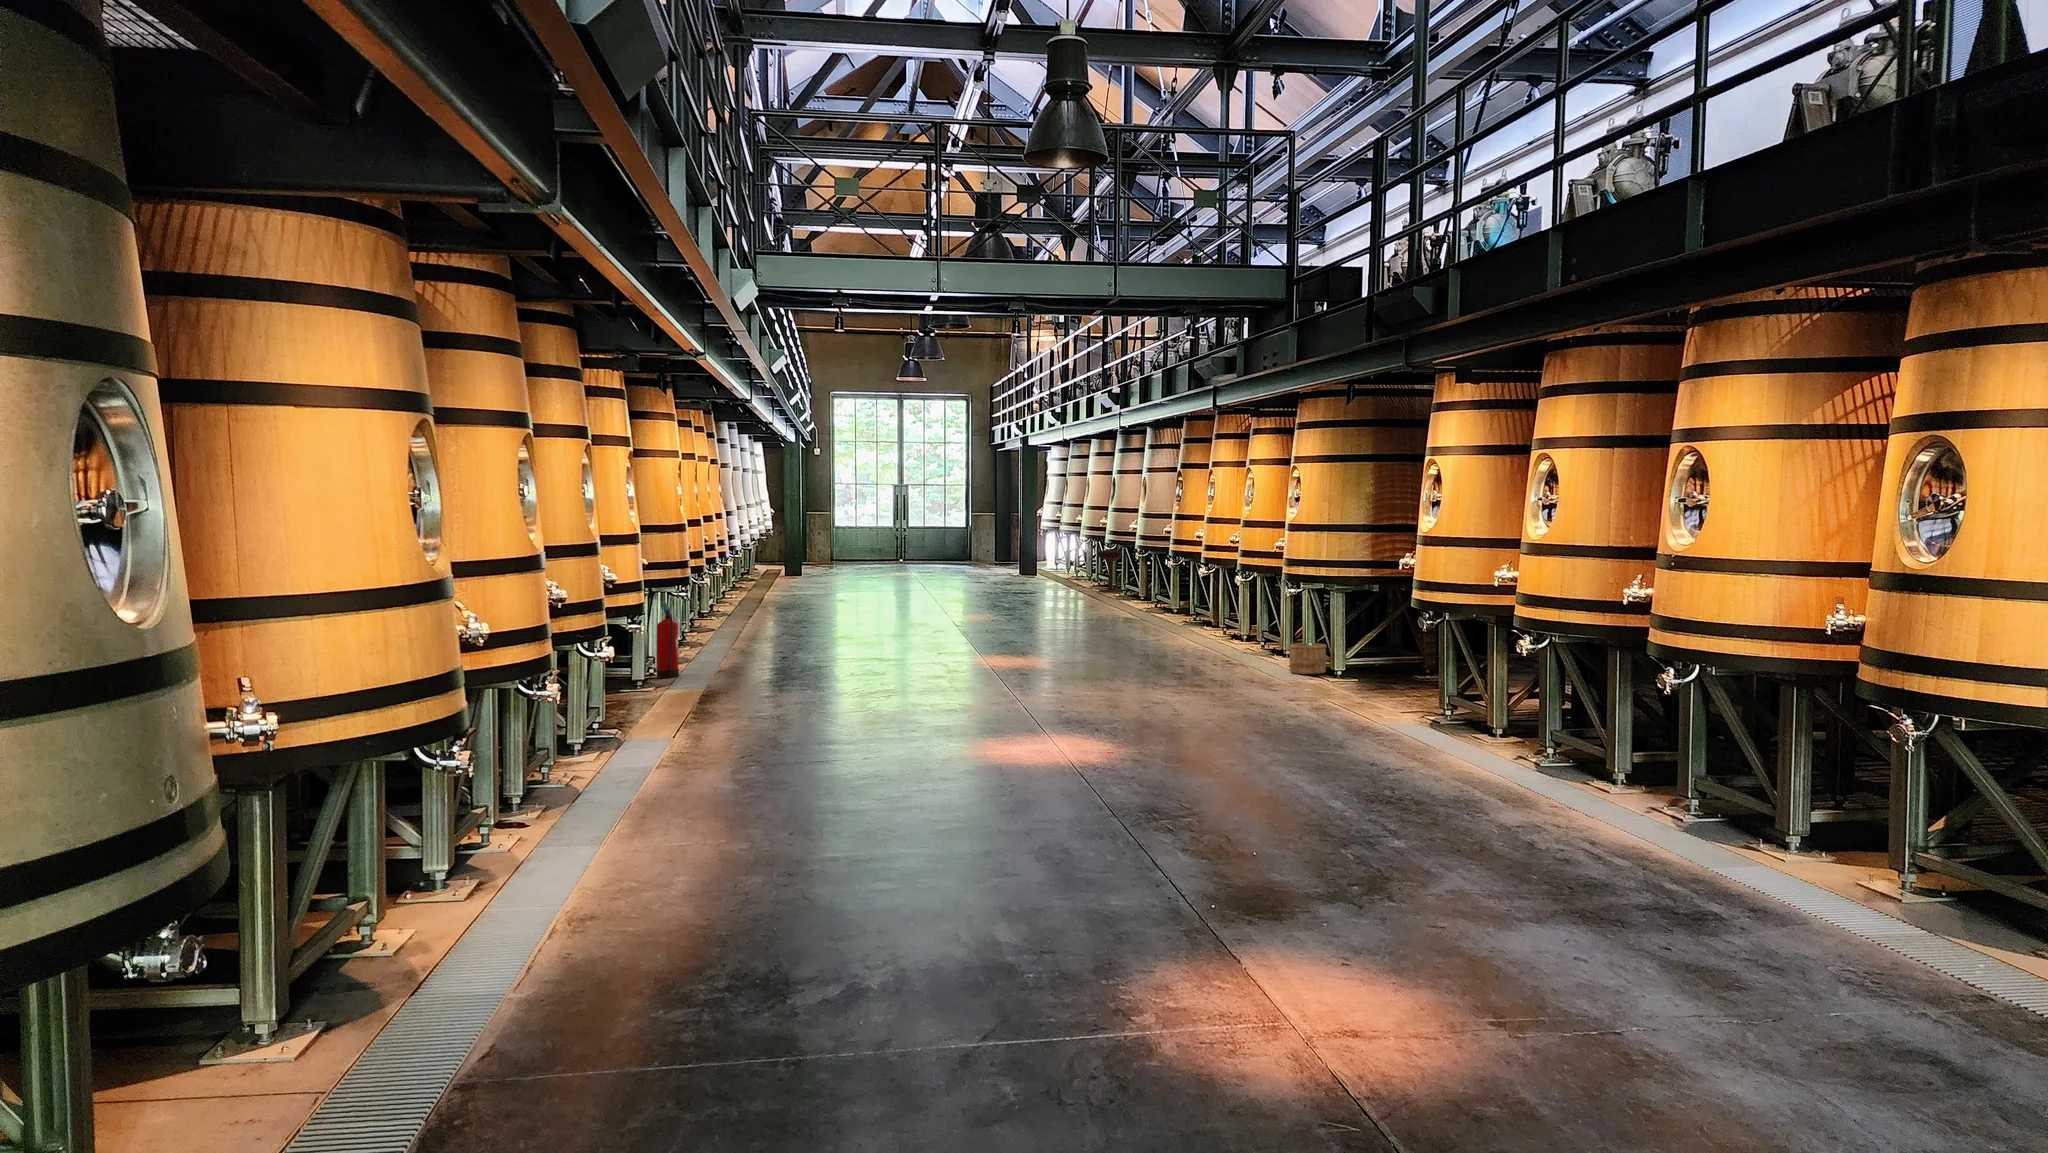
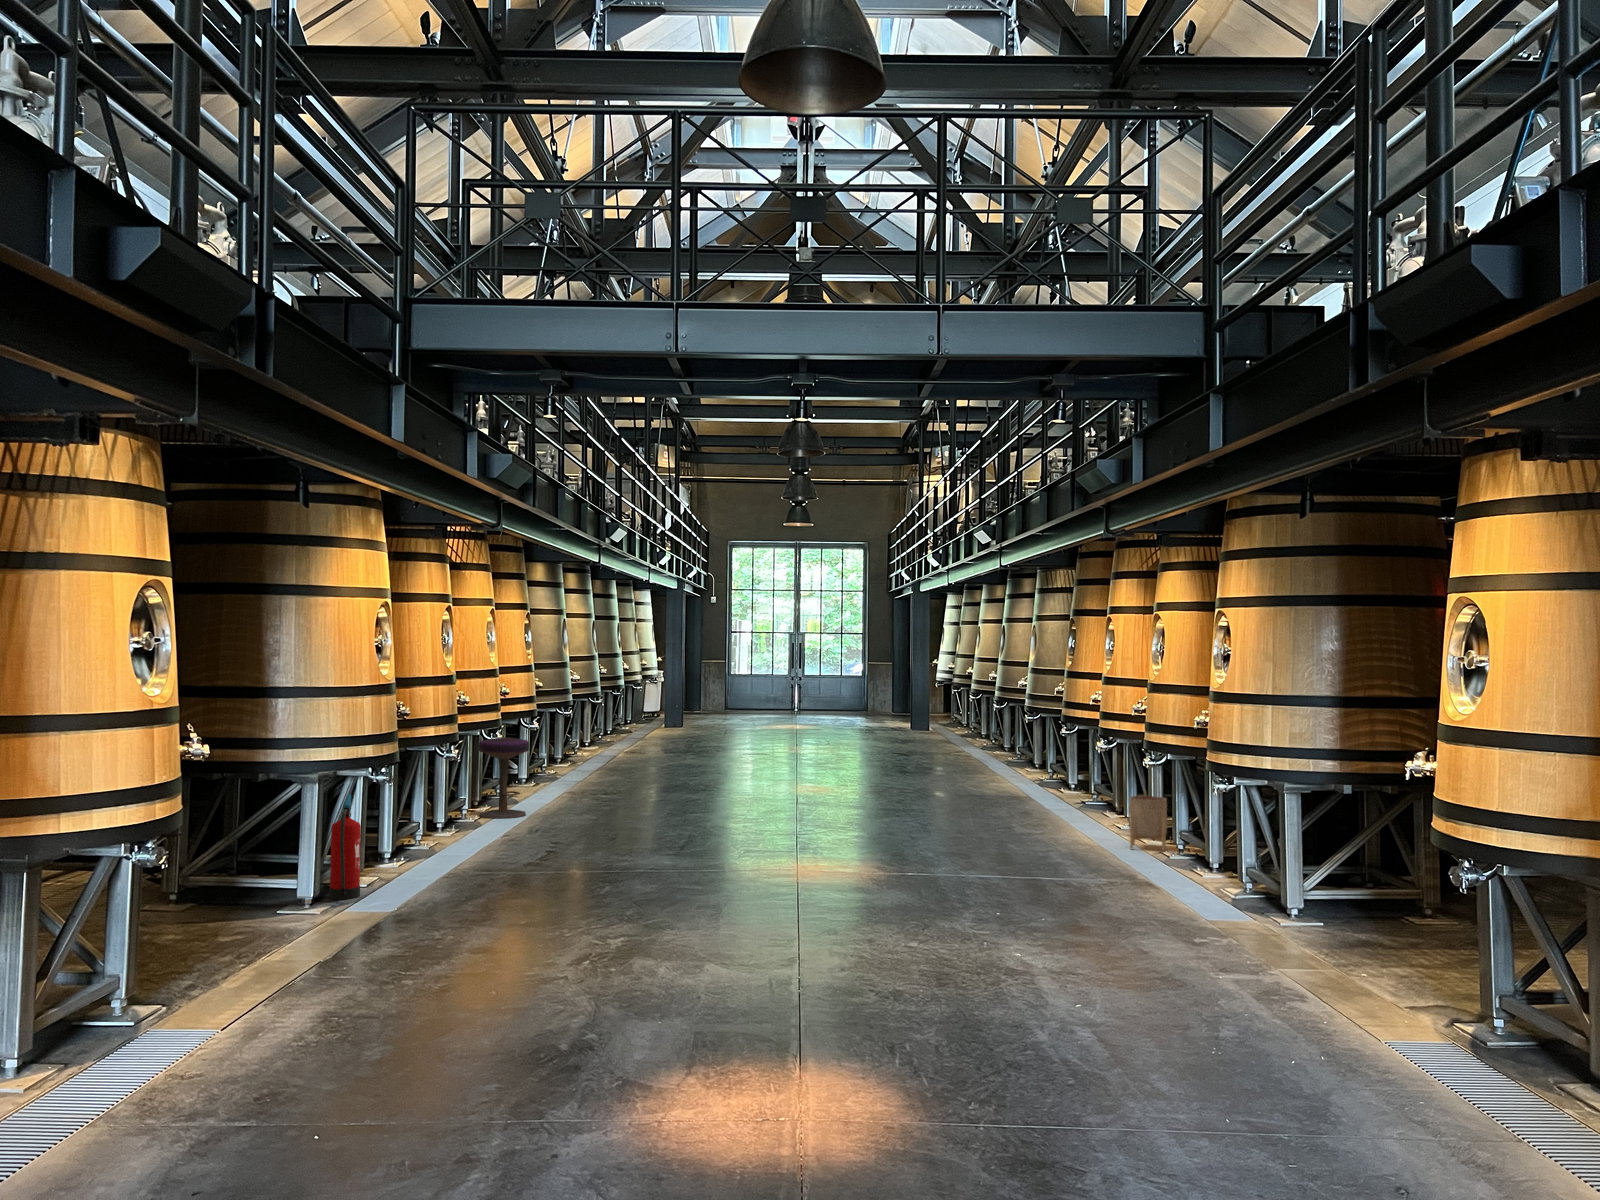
stool: present [1097,550,1123,593] -> present [479,738,529,818]
planter: none [1226,606,1253,646] -> present [1129,796,1167,851]
wooden bucket: present [1288,643,1327,674] -> none [1216,864,1275,914]

